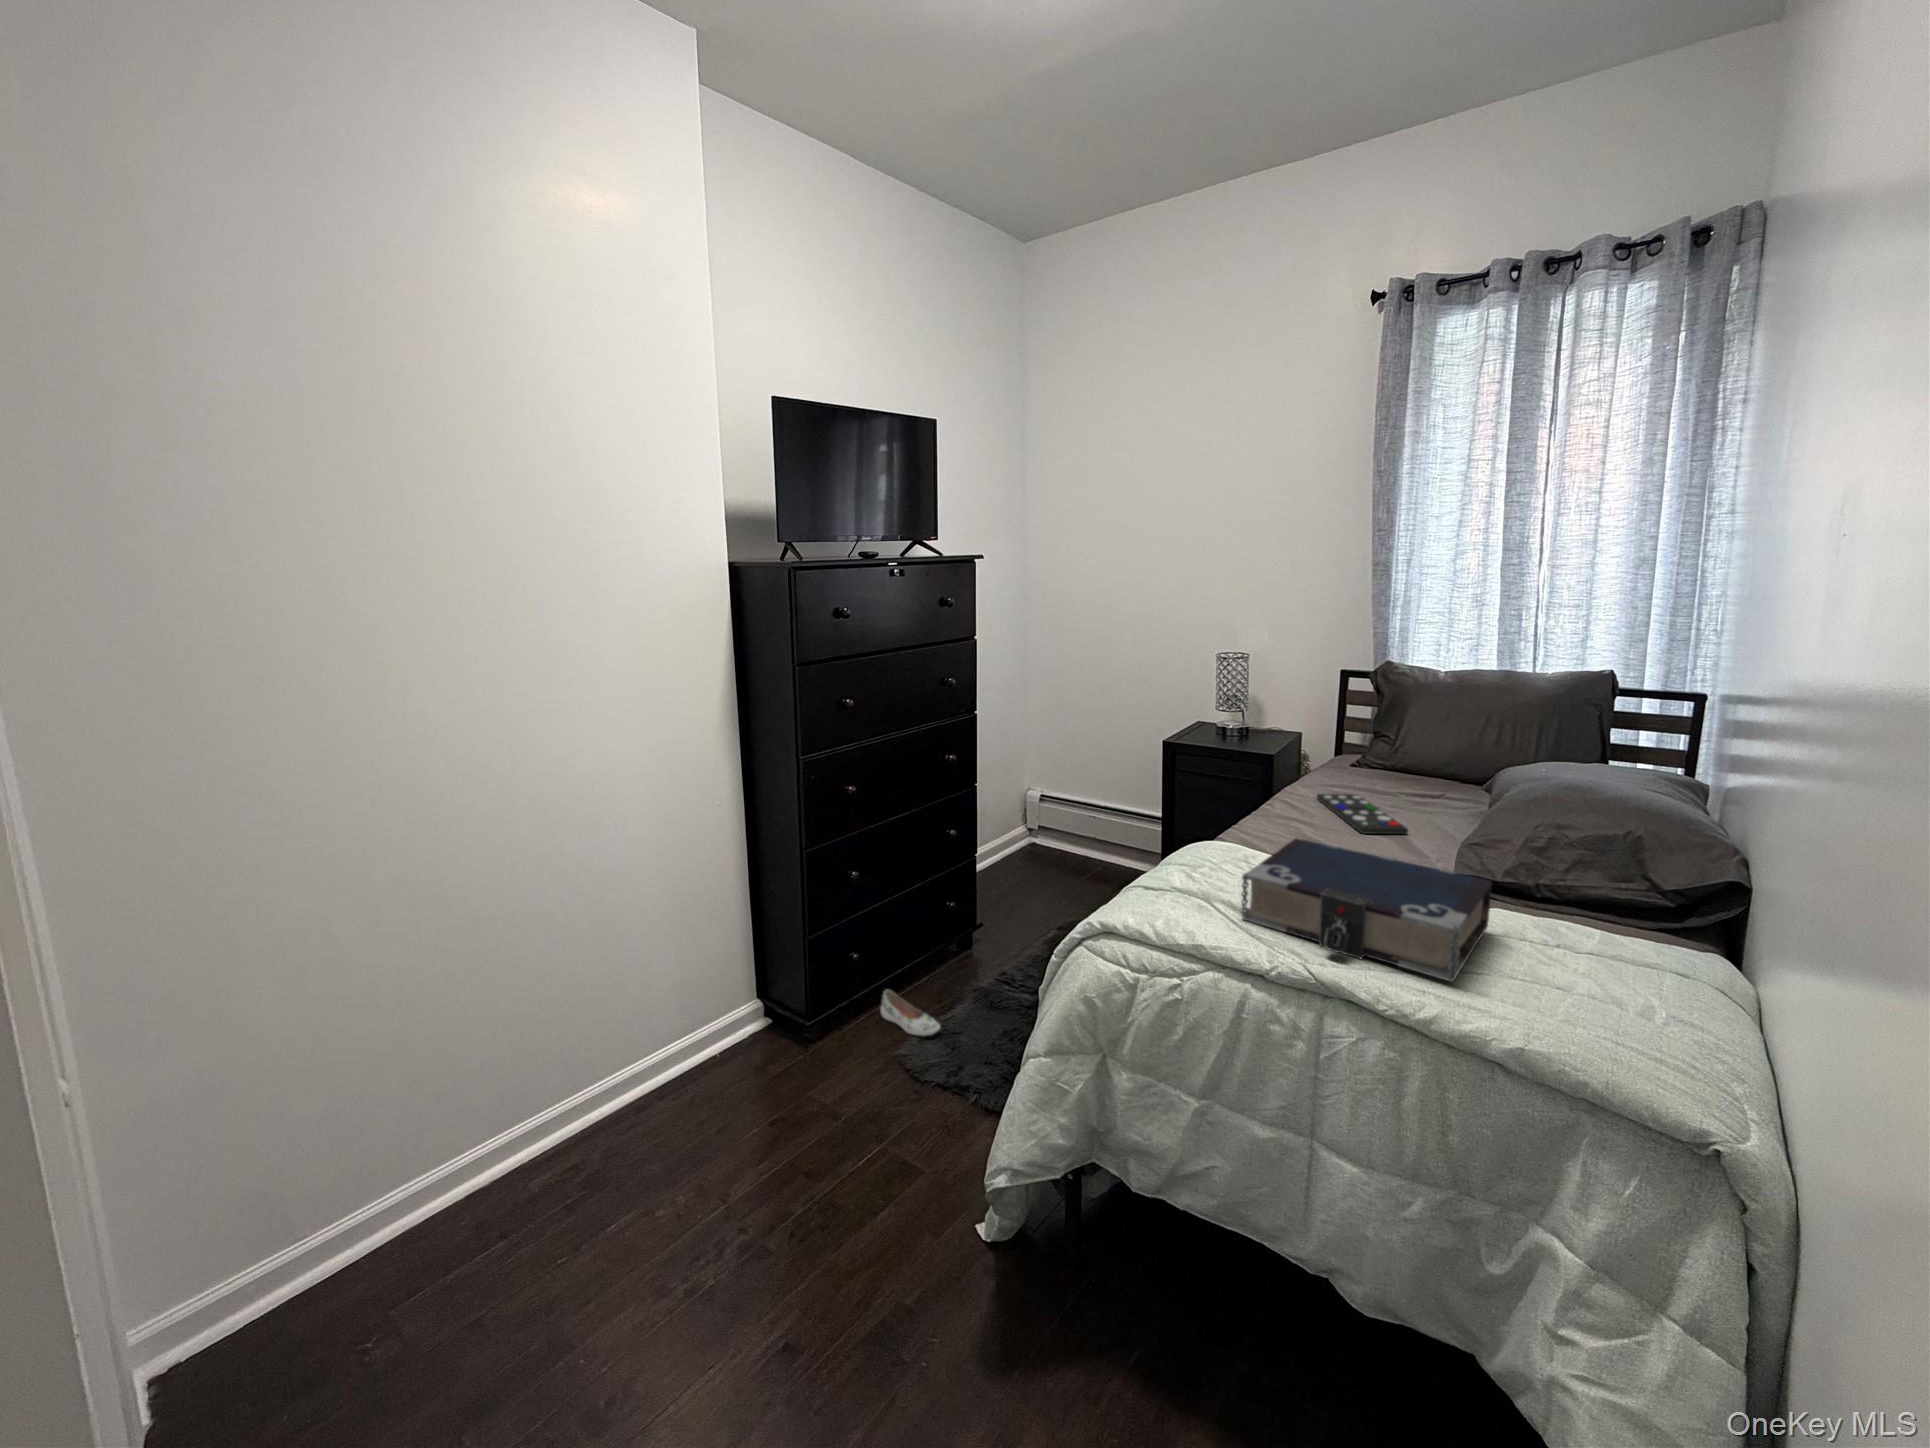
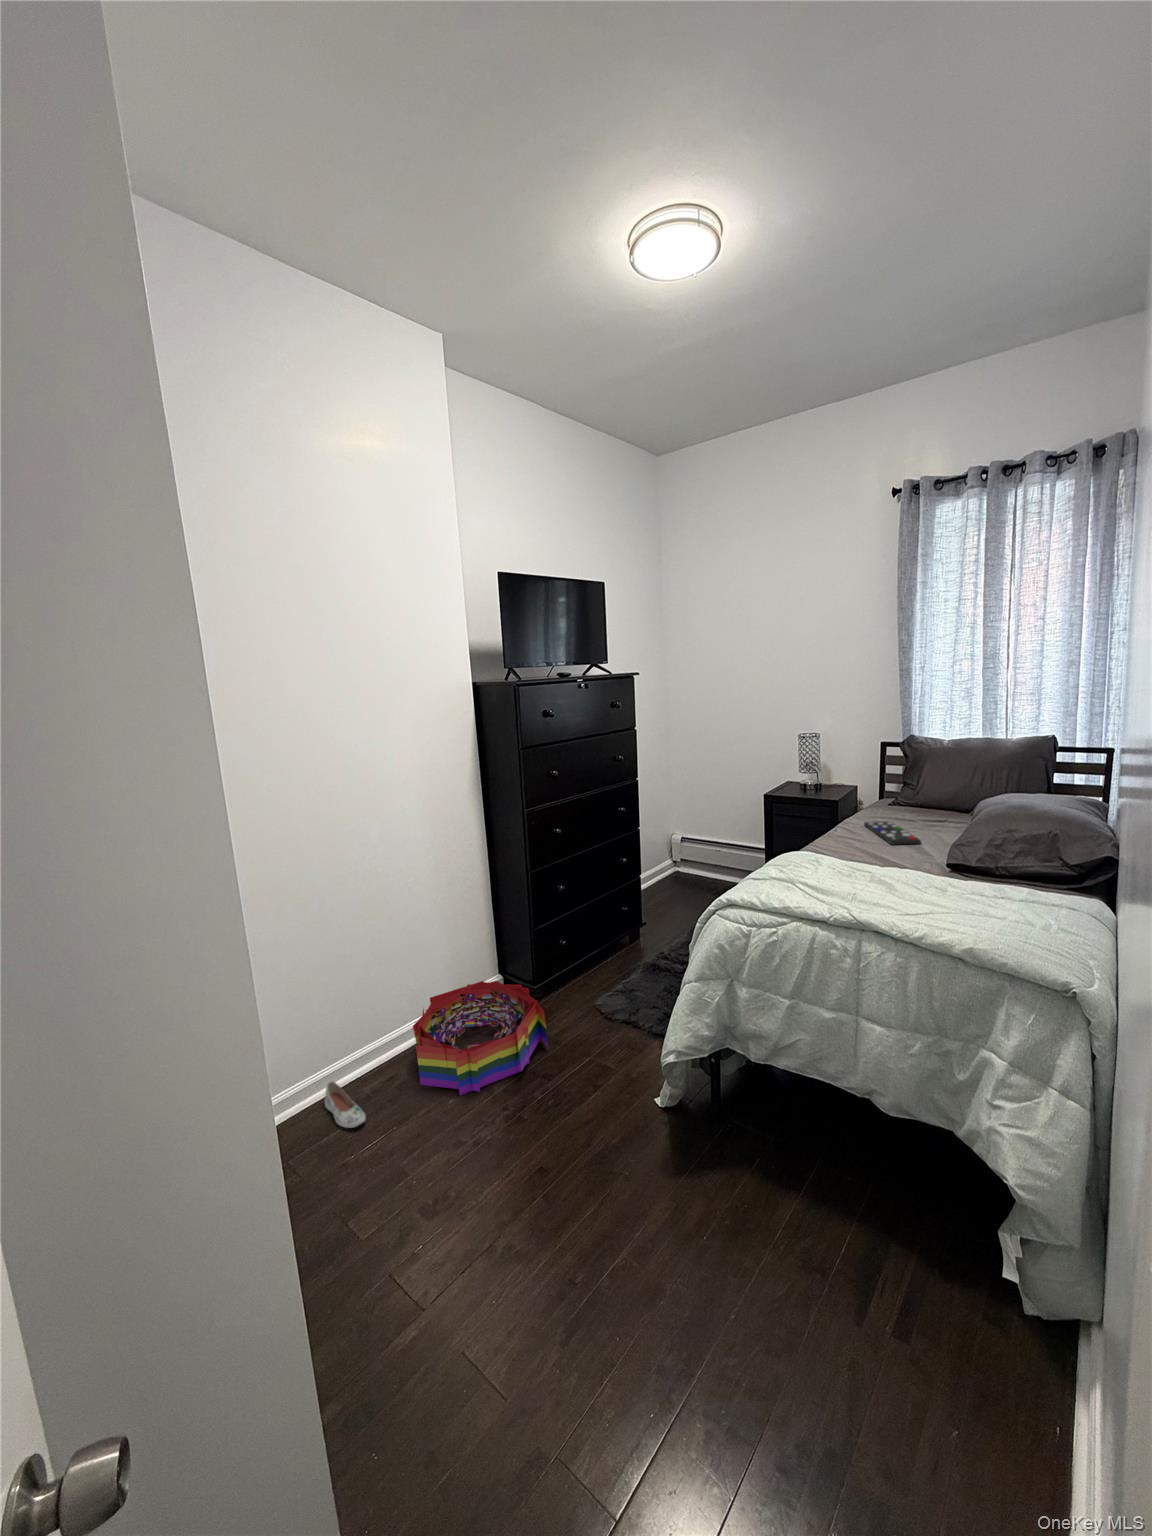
book: present [1241,838,1492,982] -> none [811,844,963,918]
shoe: present [881,990,940,1036] -> present [325,1081,366,1128]
storage bin: none [605,1019,818,1214] -> present [413,981,548,1095]

